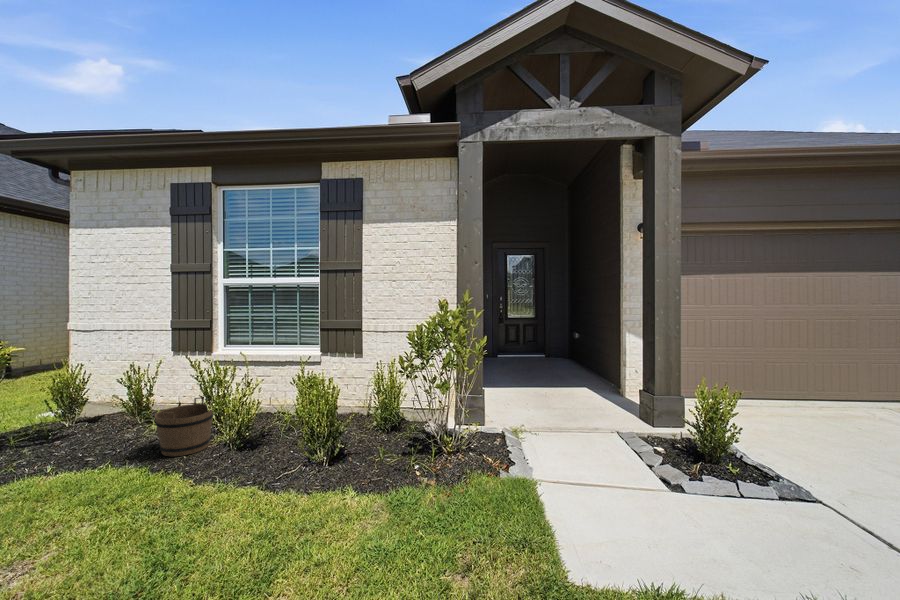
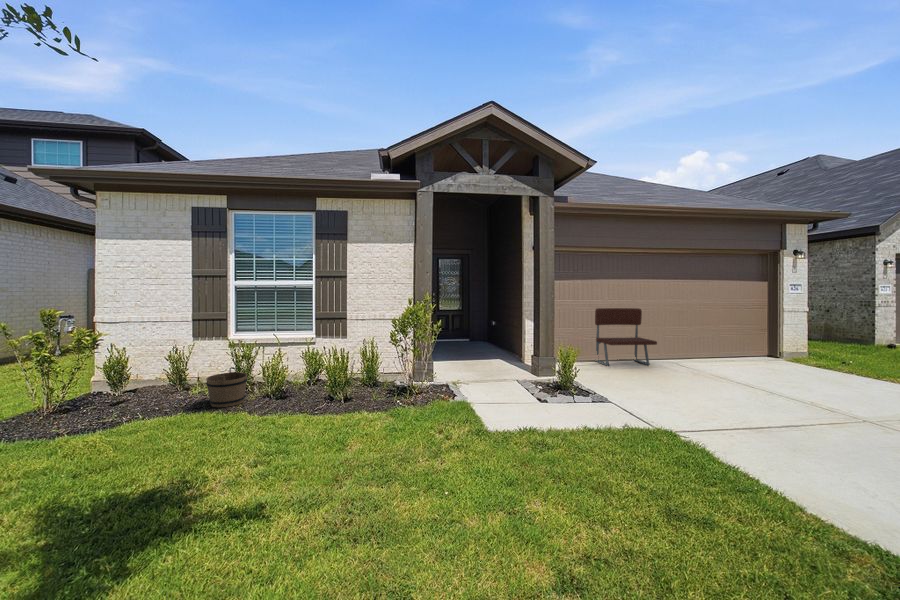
bench: none [747,317,868,413] -> present [595,308,657,366]

